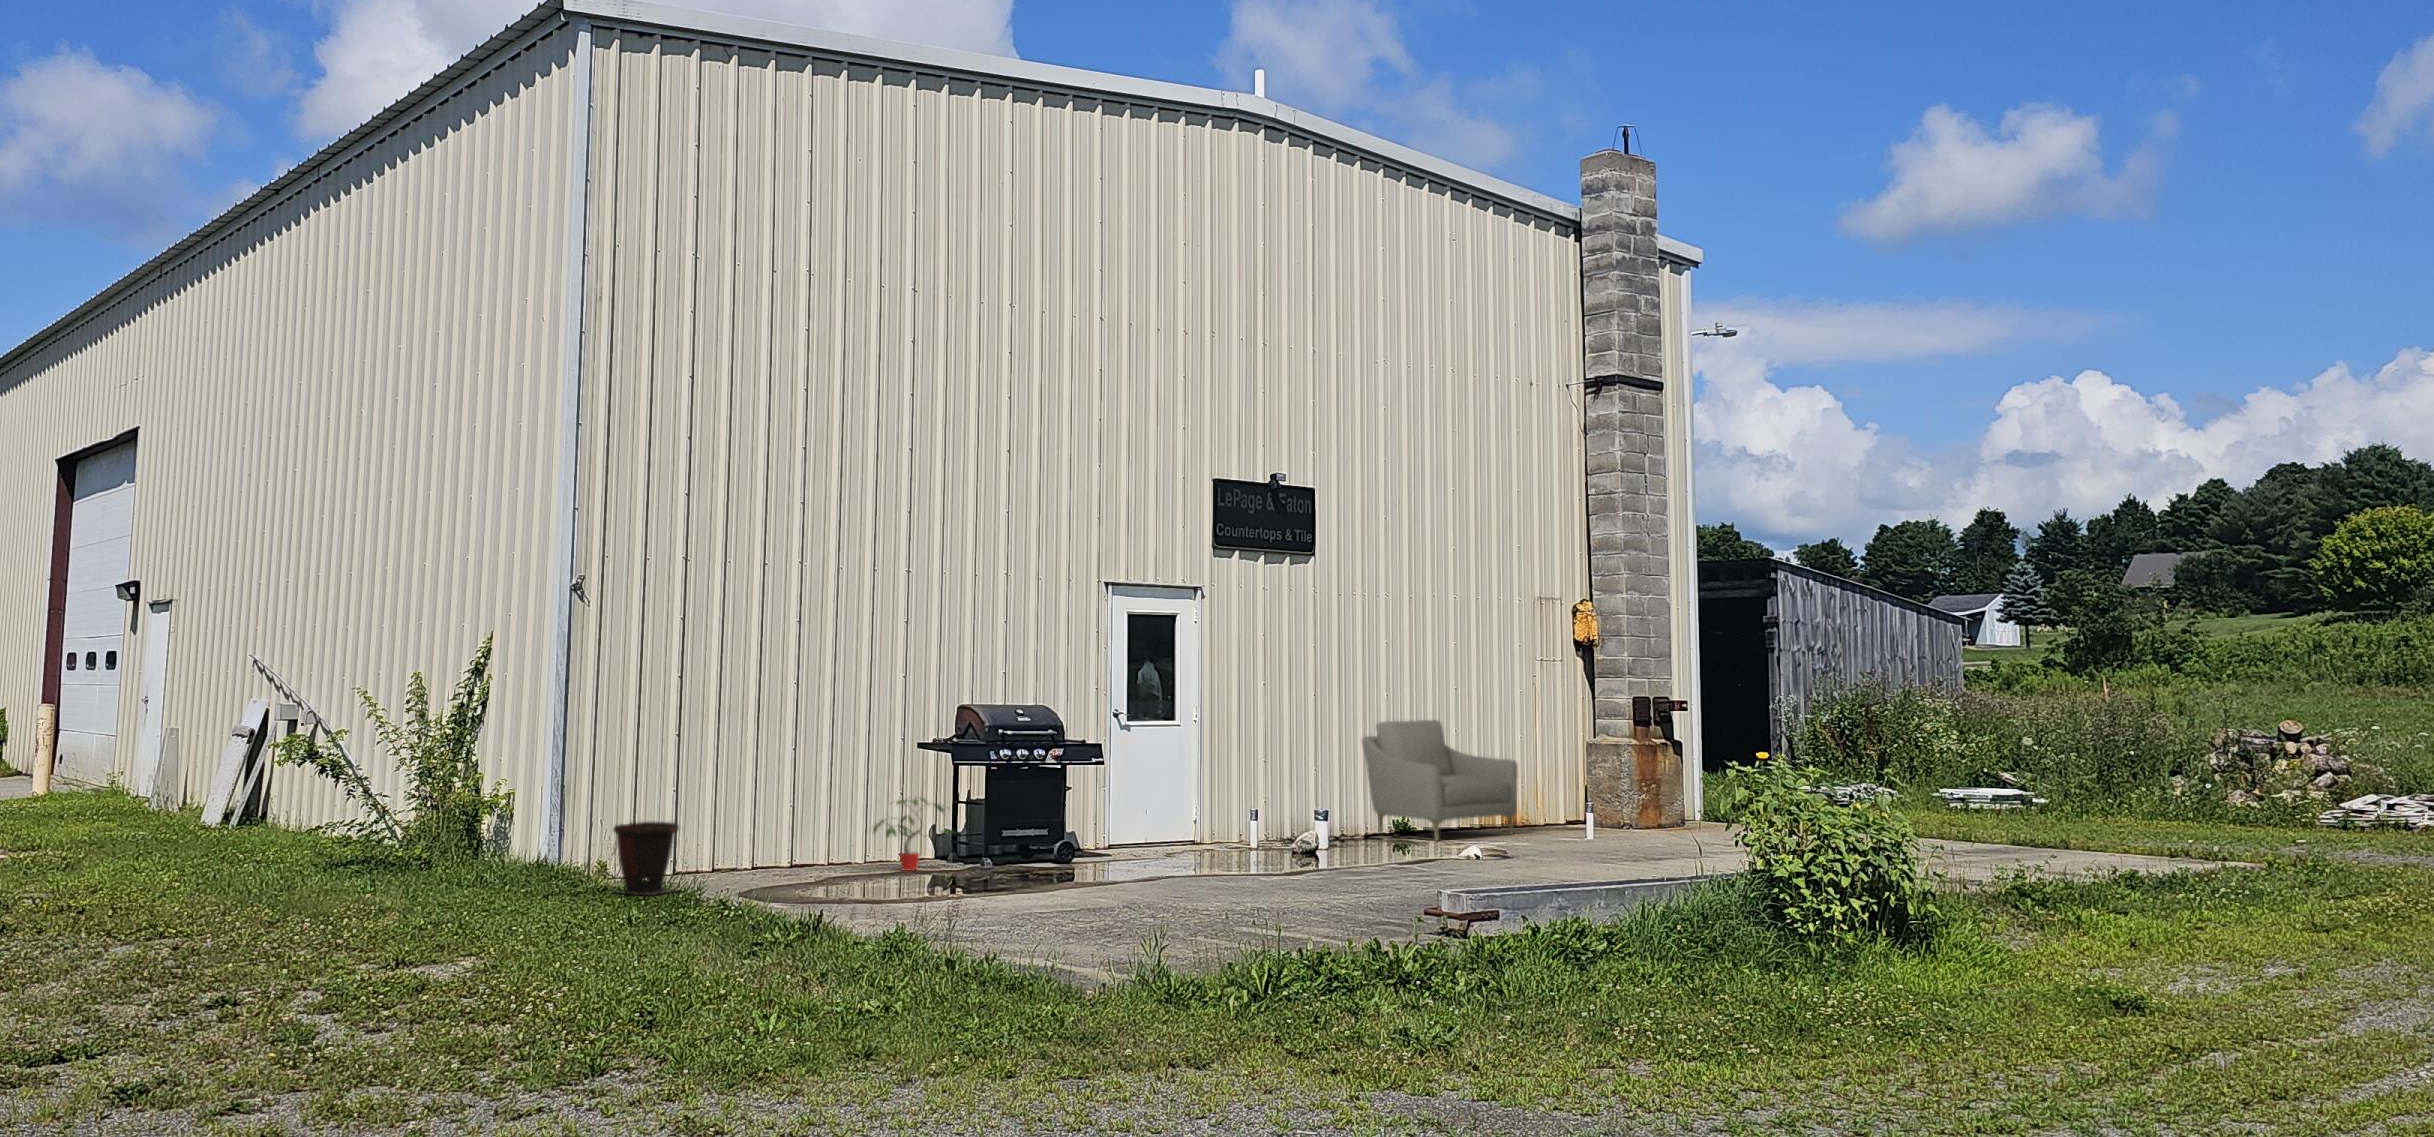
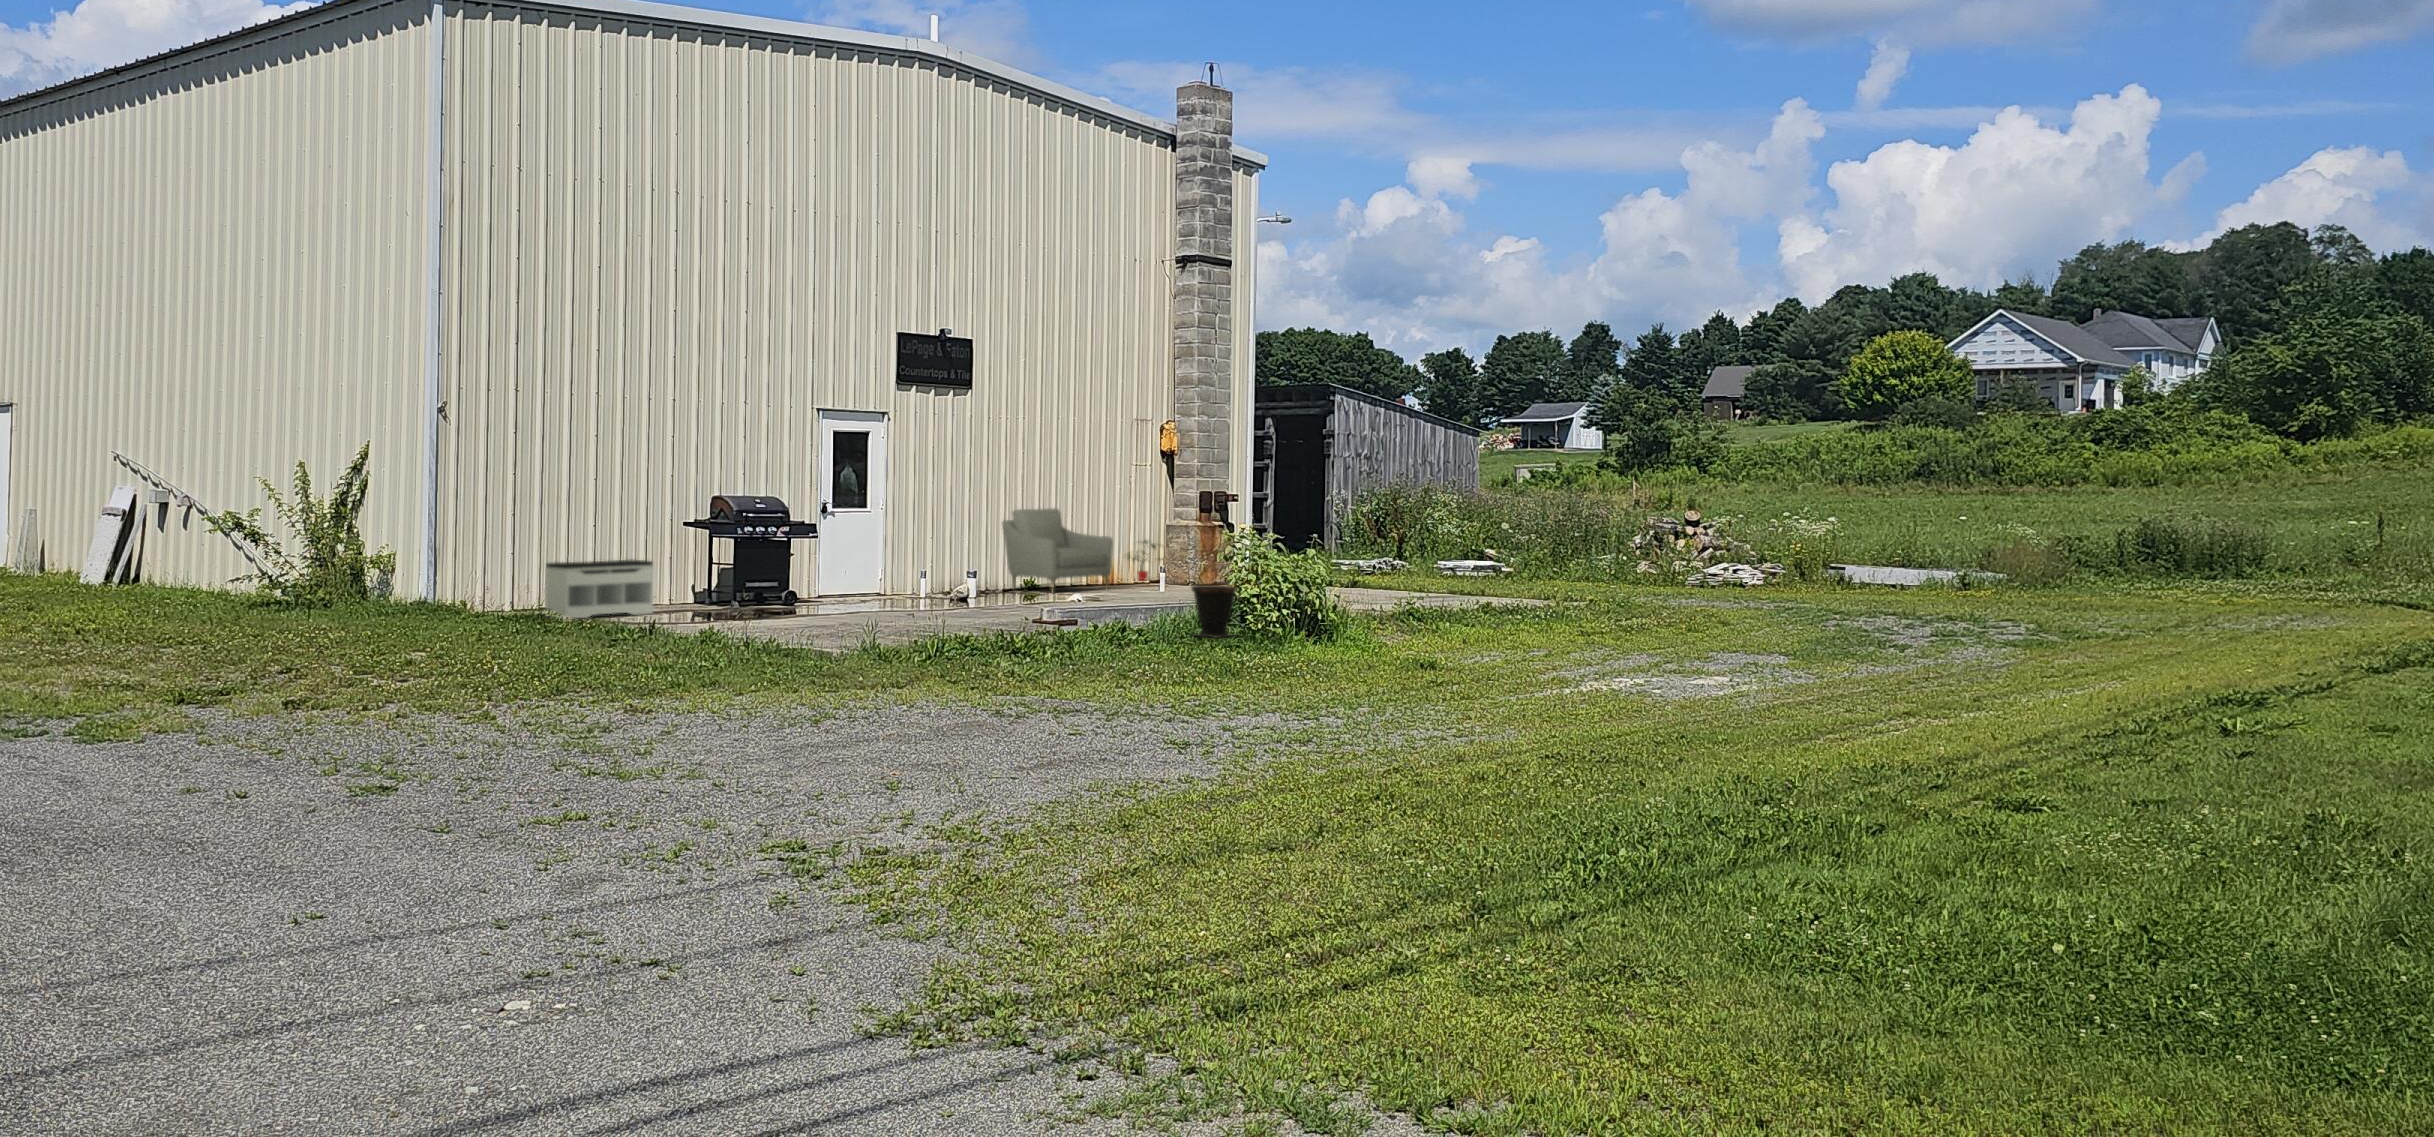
bench: none [720,798,873,888] -> present [545,560,653,618]
potted plant: present [873,798,952,871] -> present [1127,540,1160,580]
bucket: present [613,822,679,895] -> present [1191,585,1238,638]

